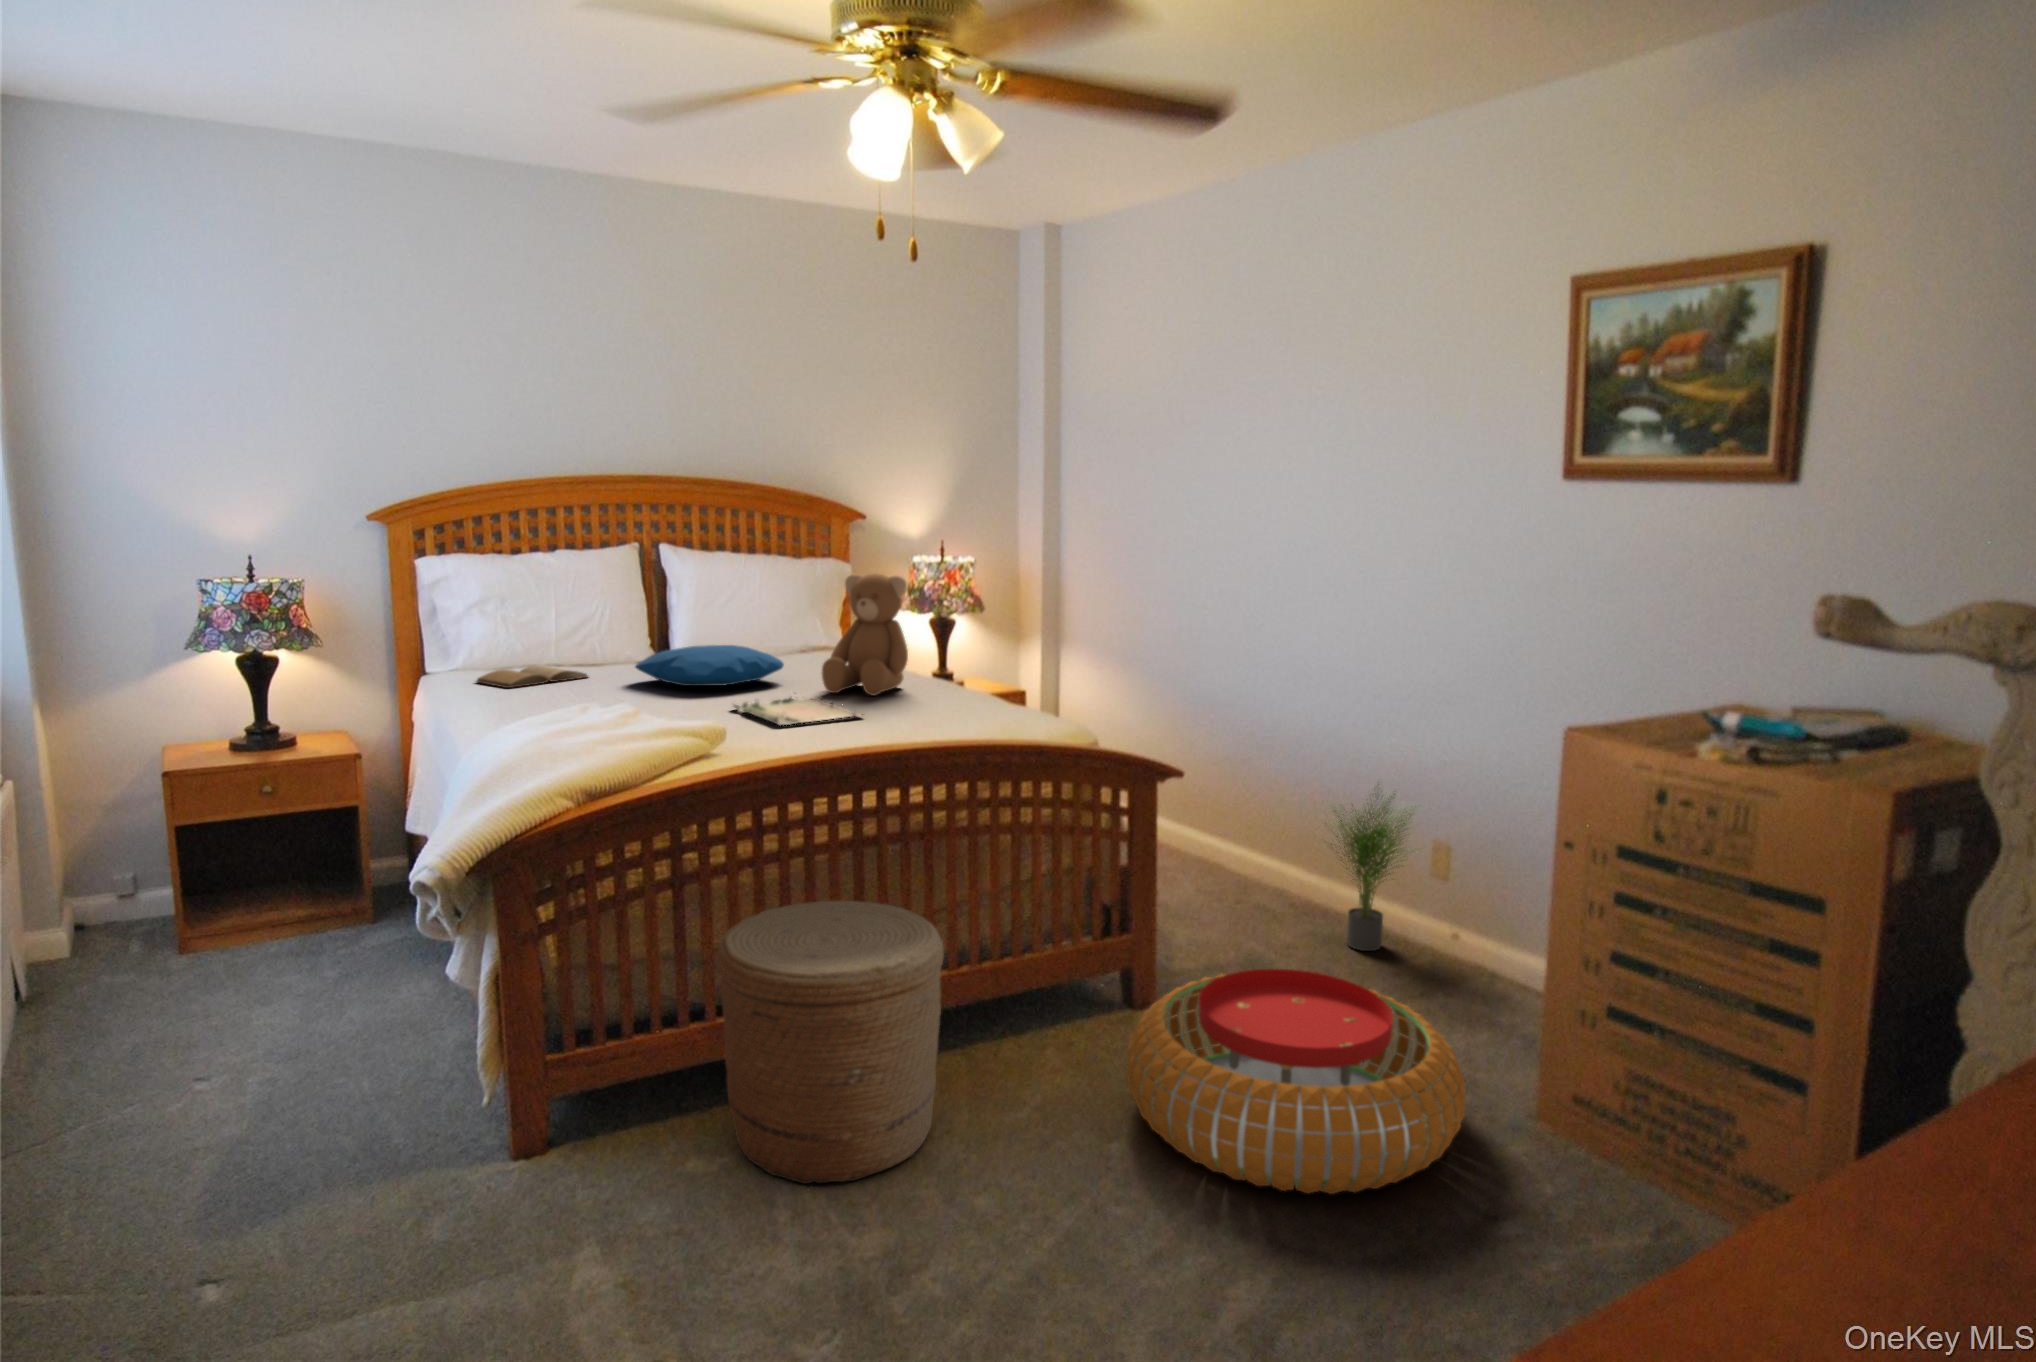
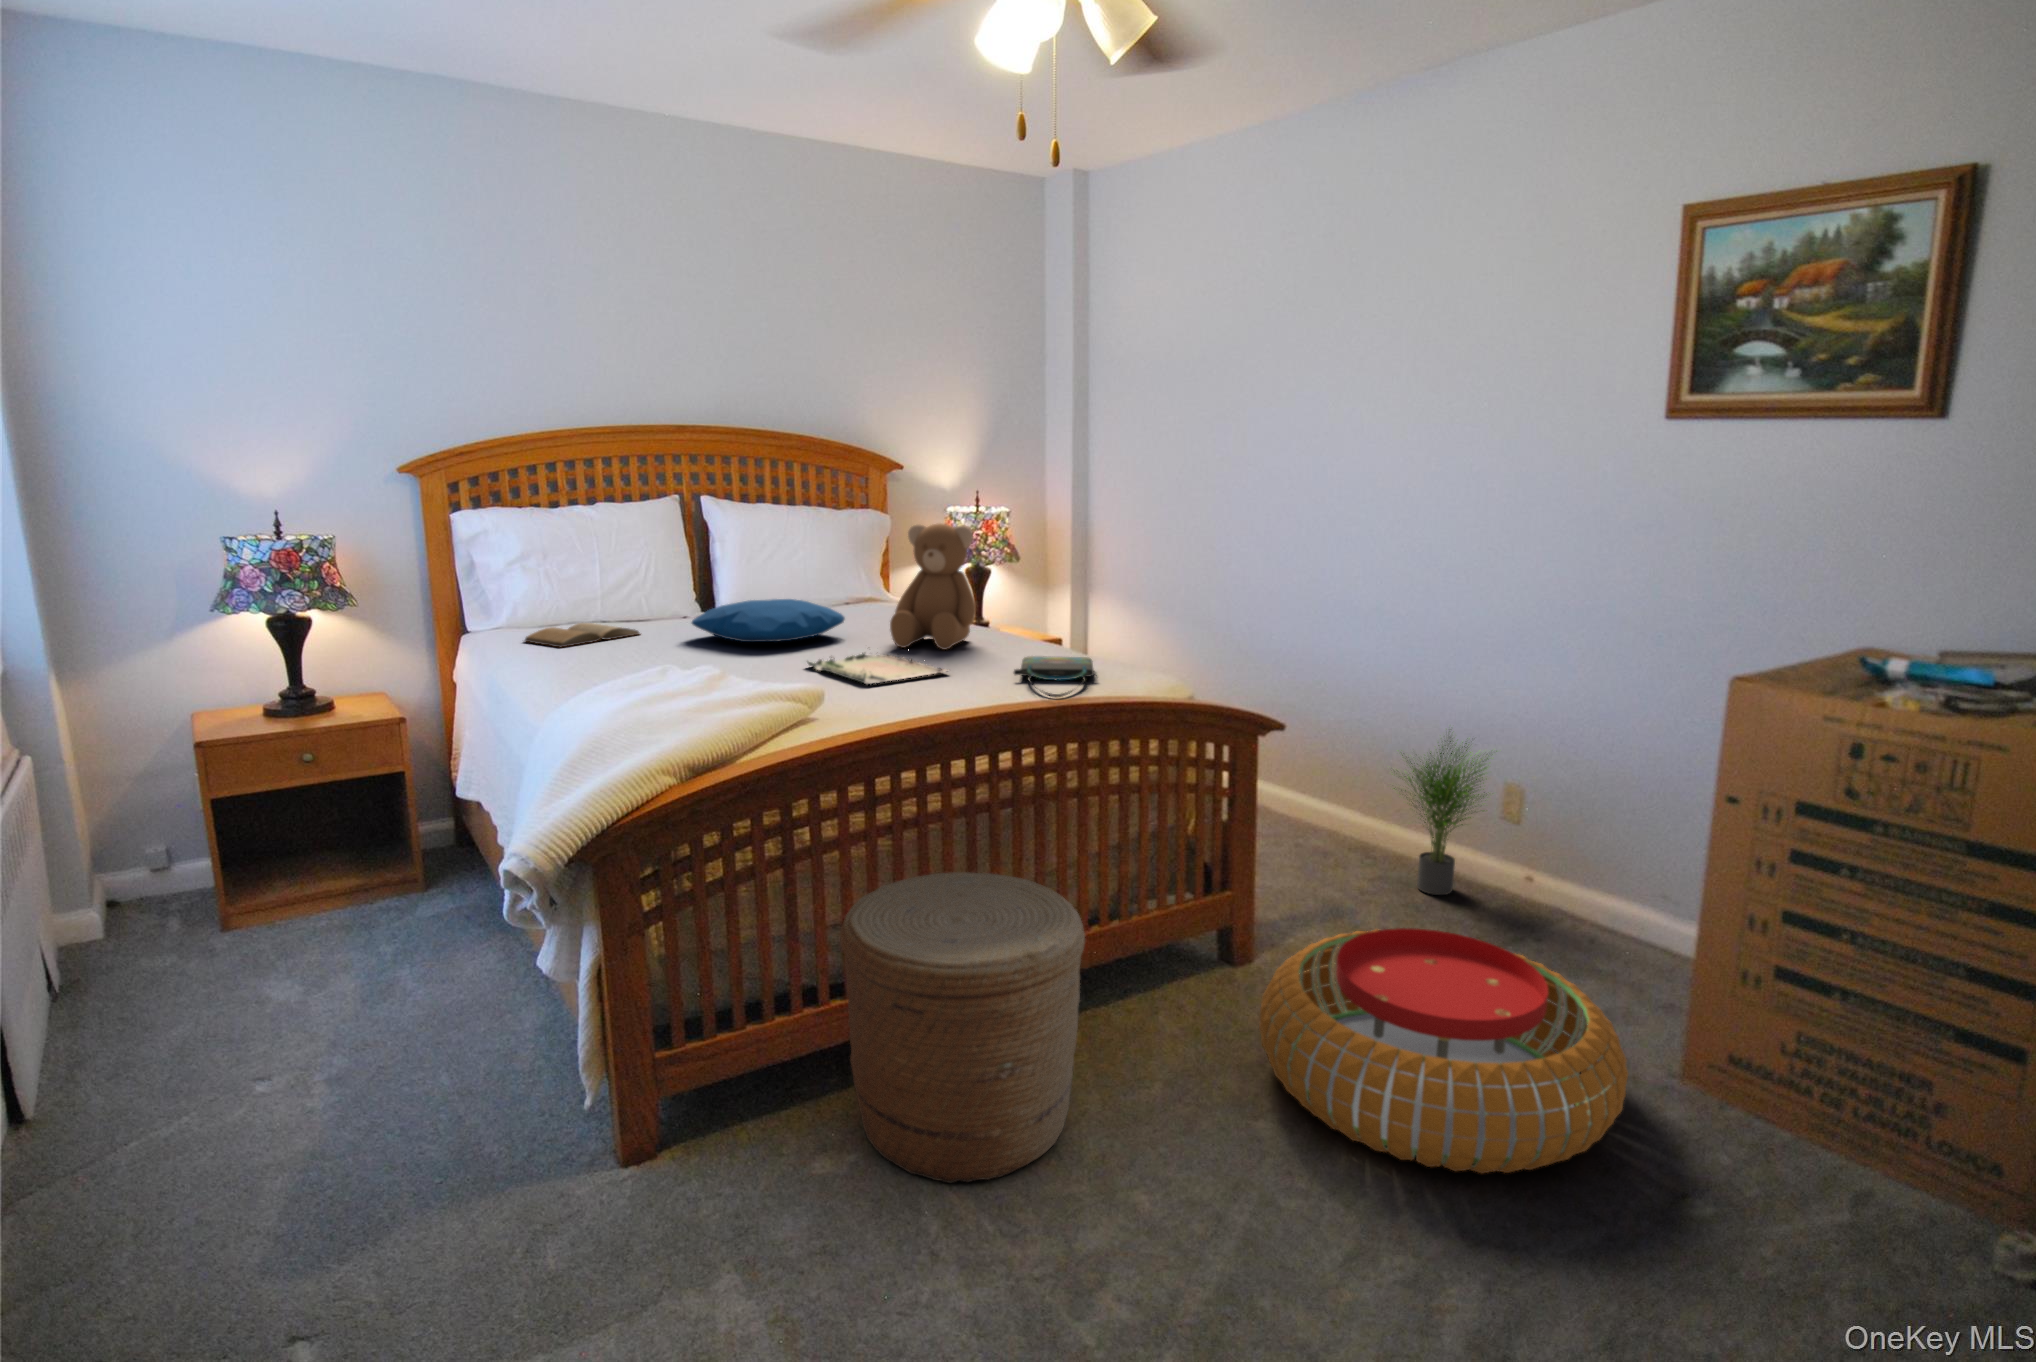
tote bag: none [921,702,1004,740] -> present [1014,656,1096,697]

